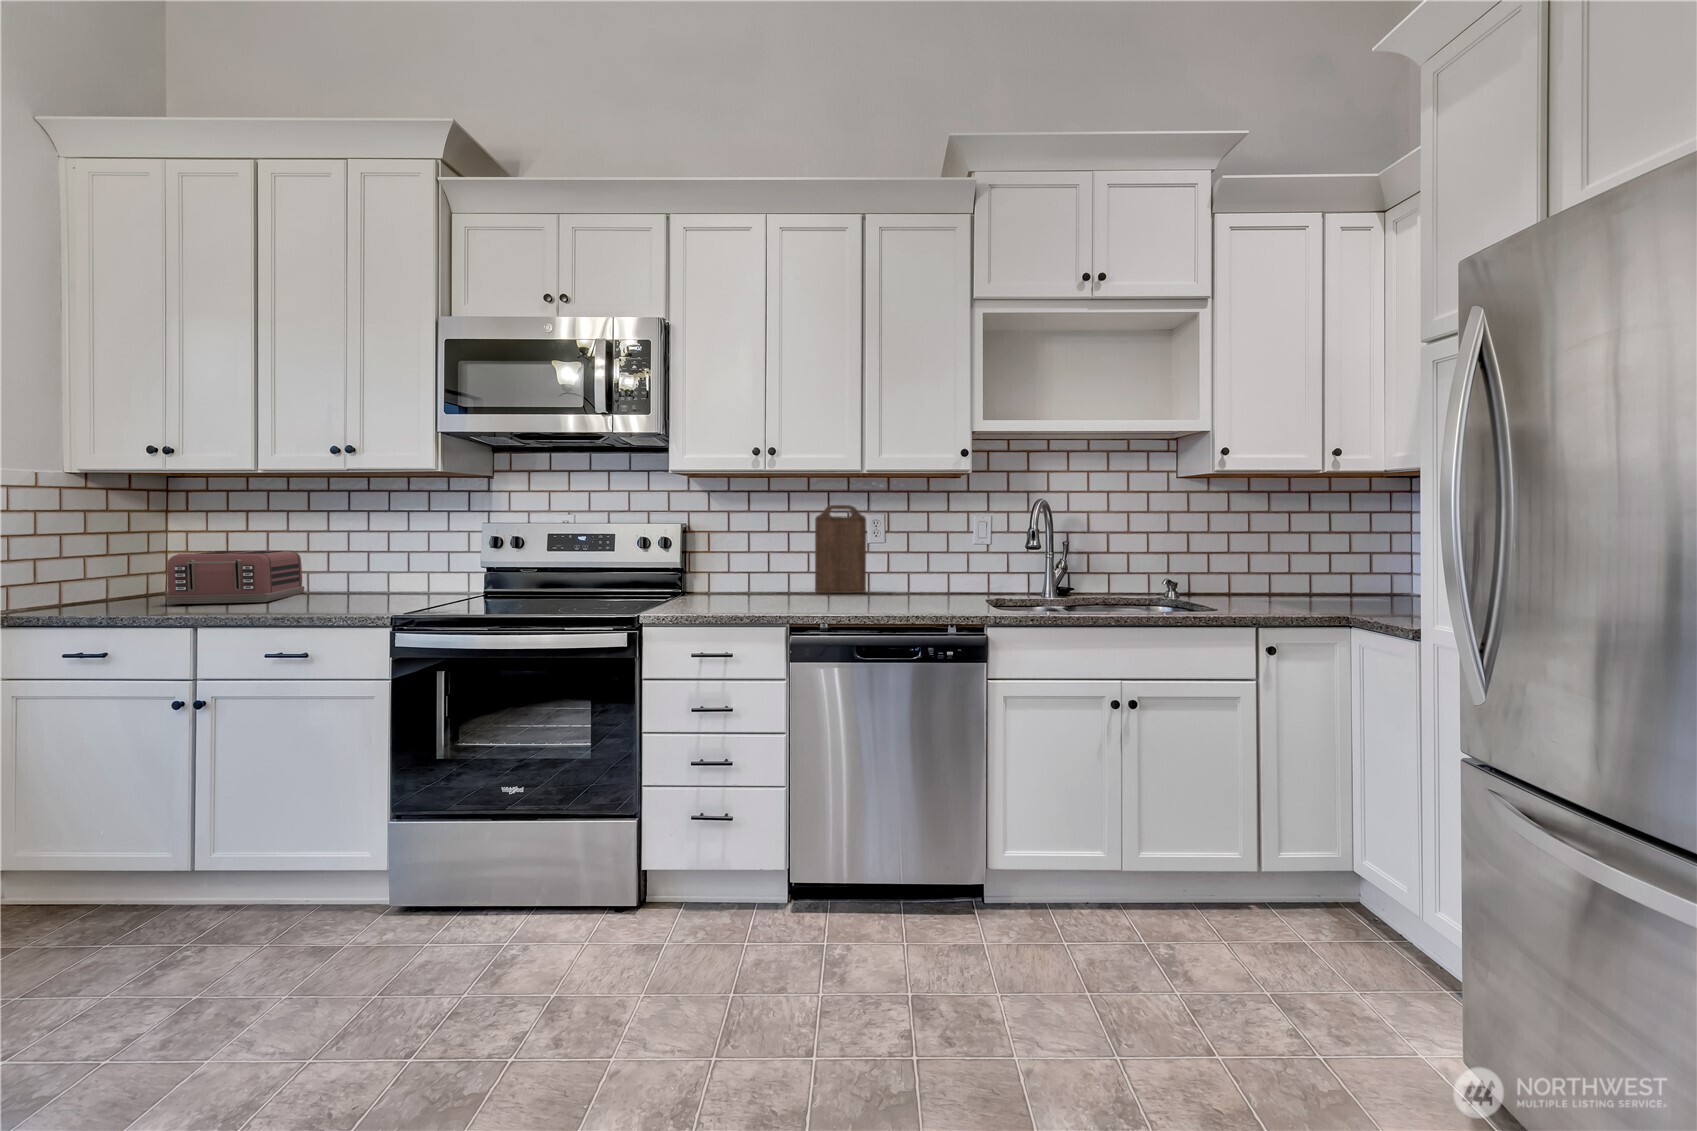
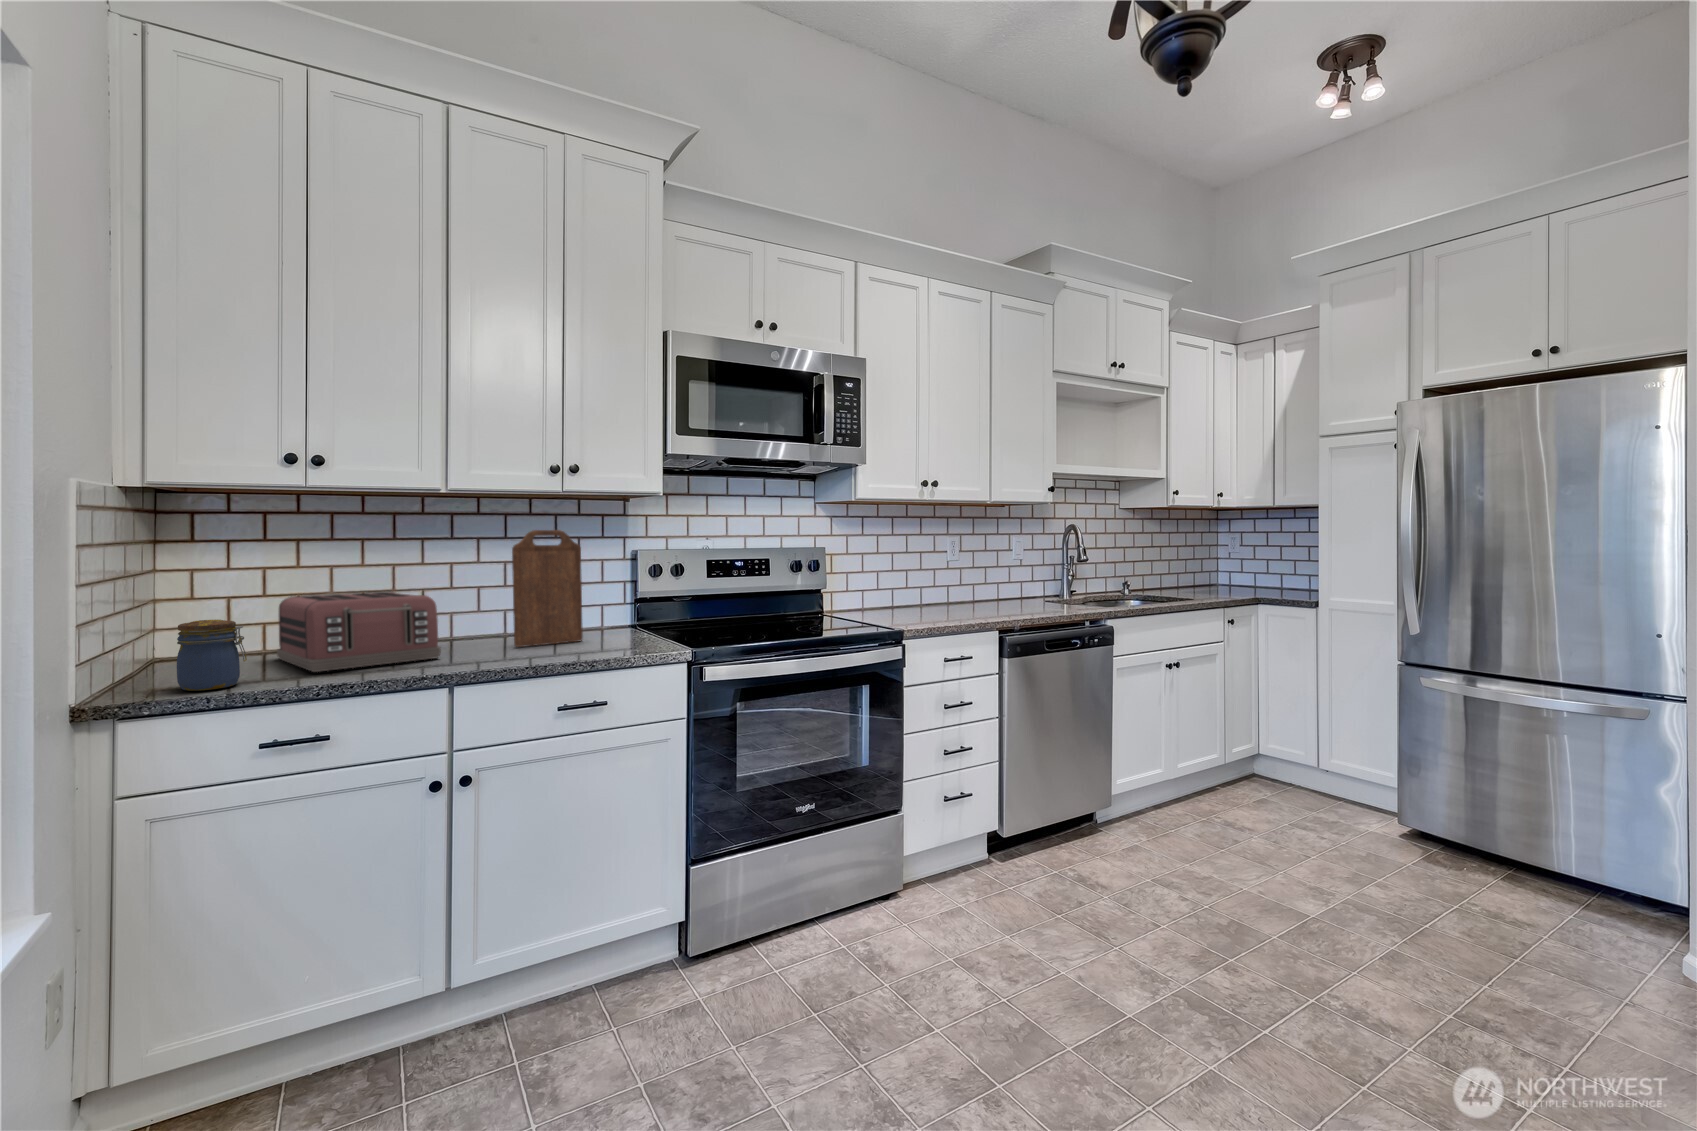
cutting board: present [815,505,866,593] -> present [512,530,583,647]
jar: none [77,563,122,609] -> present [177,620,247,691]

